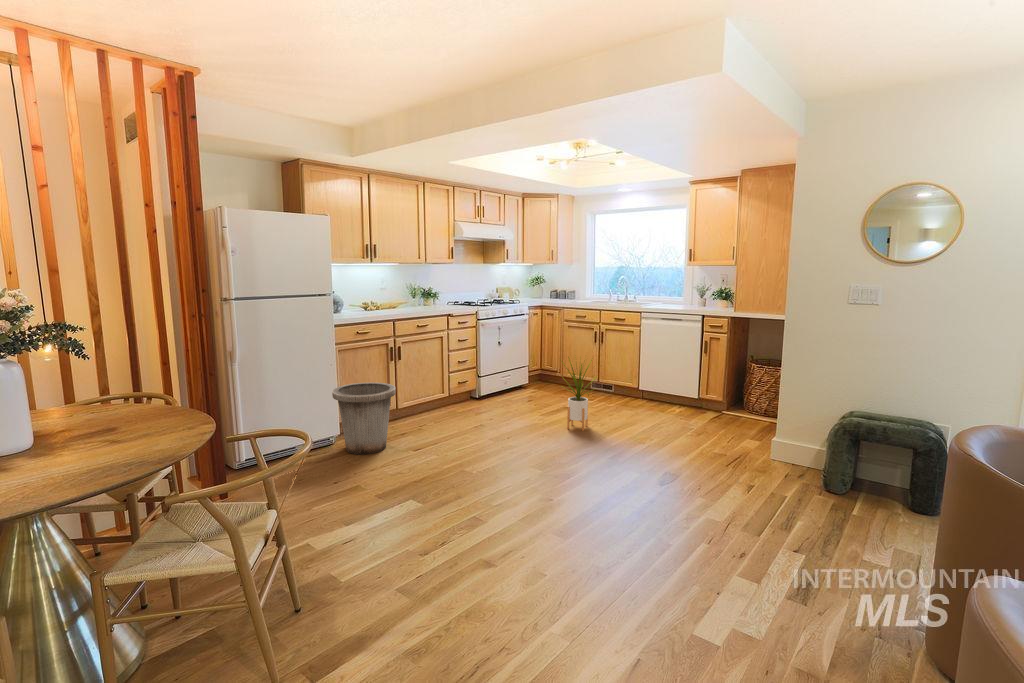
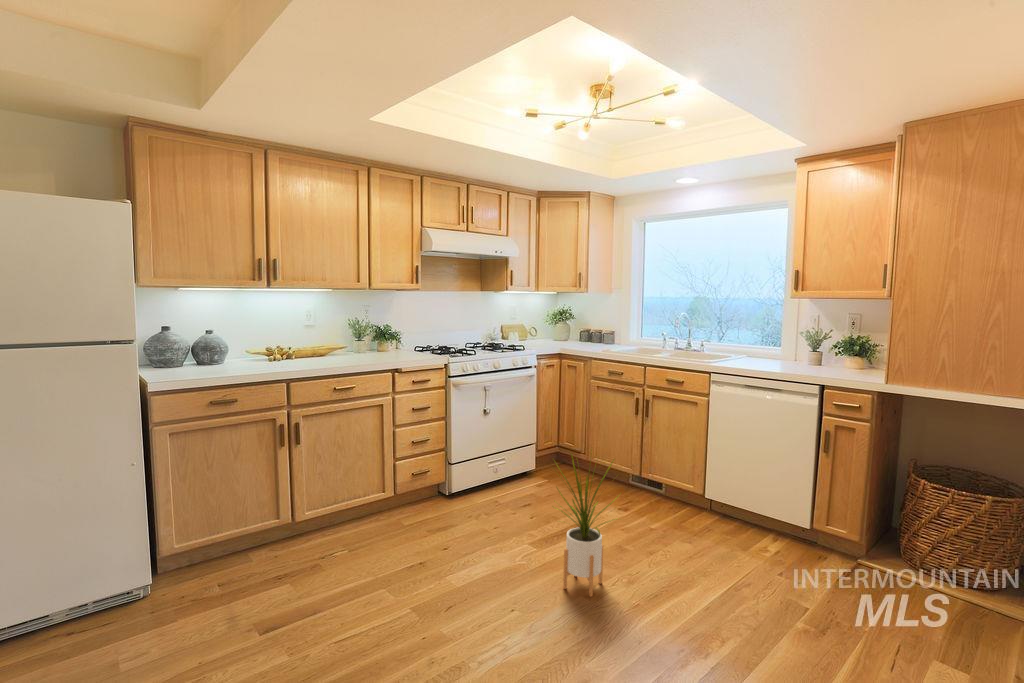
trash can: present [332,382,396,454] -> none [113,492,242,638]

